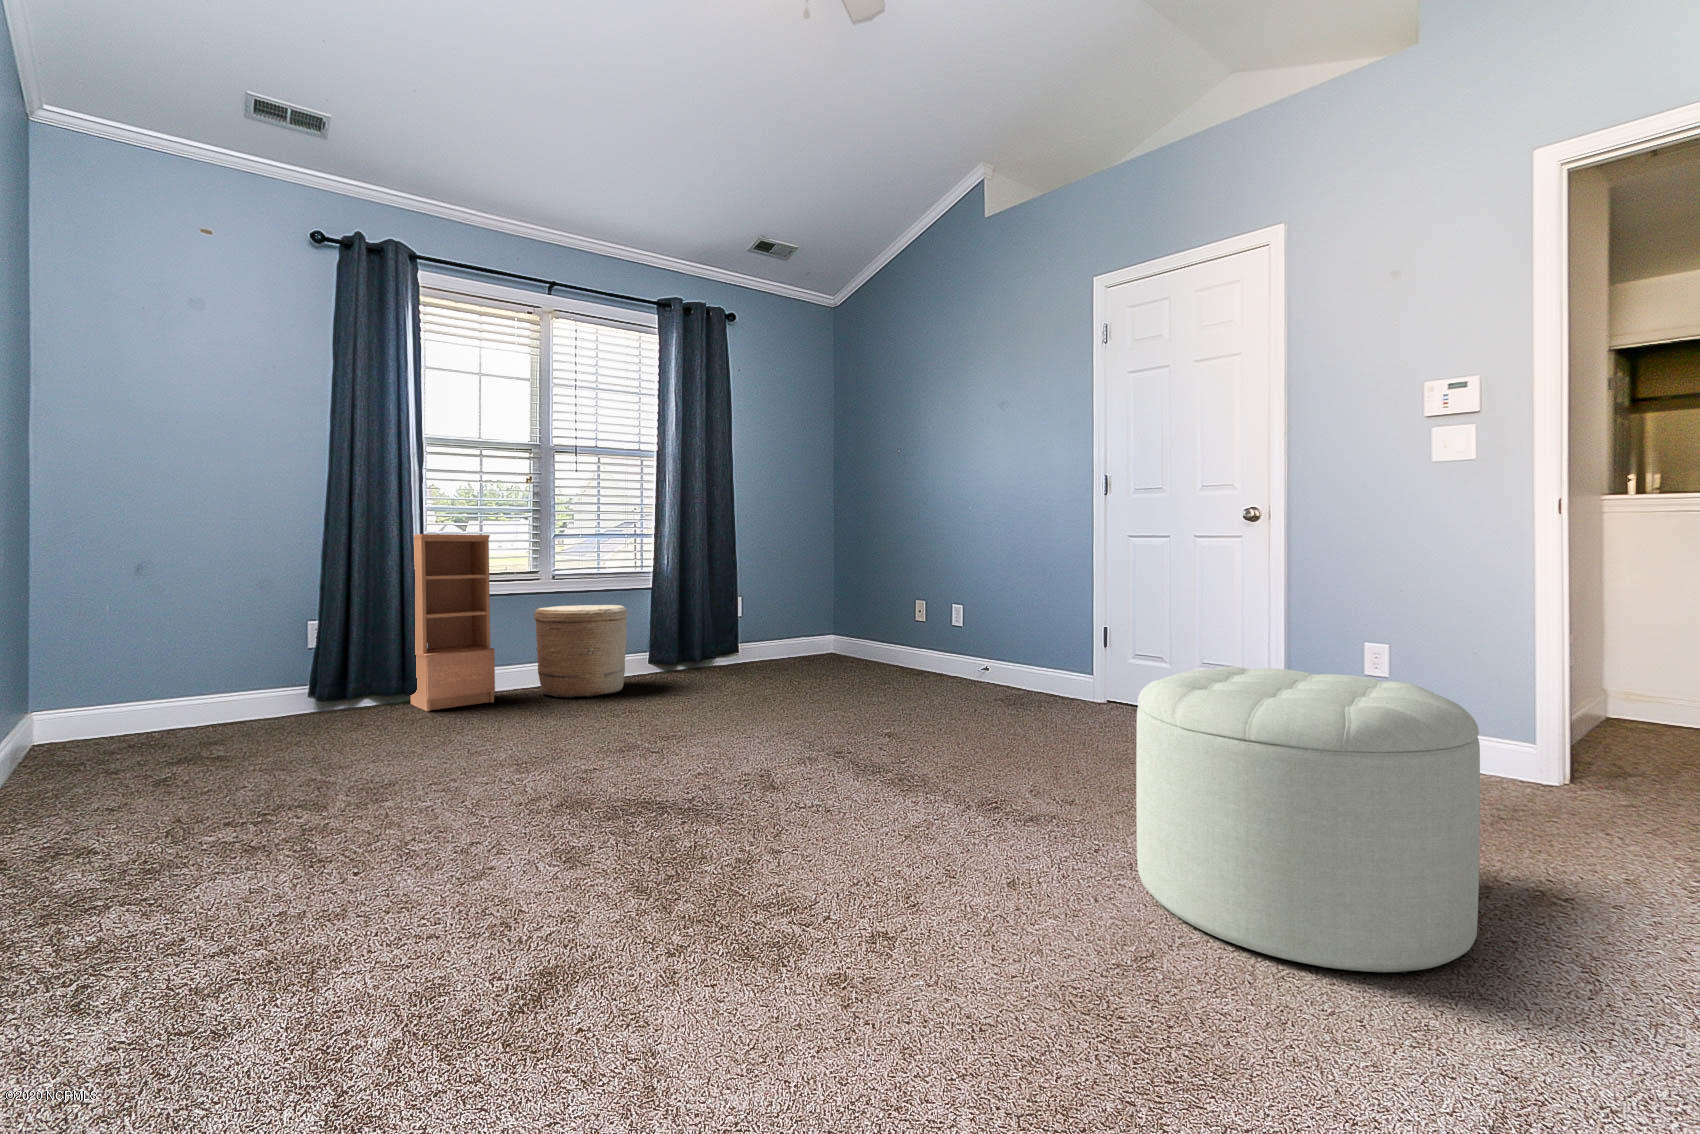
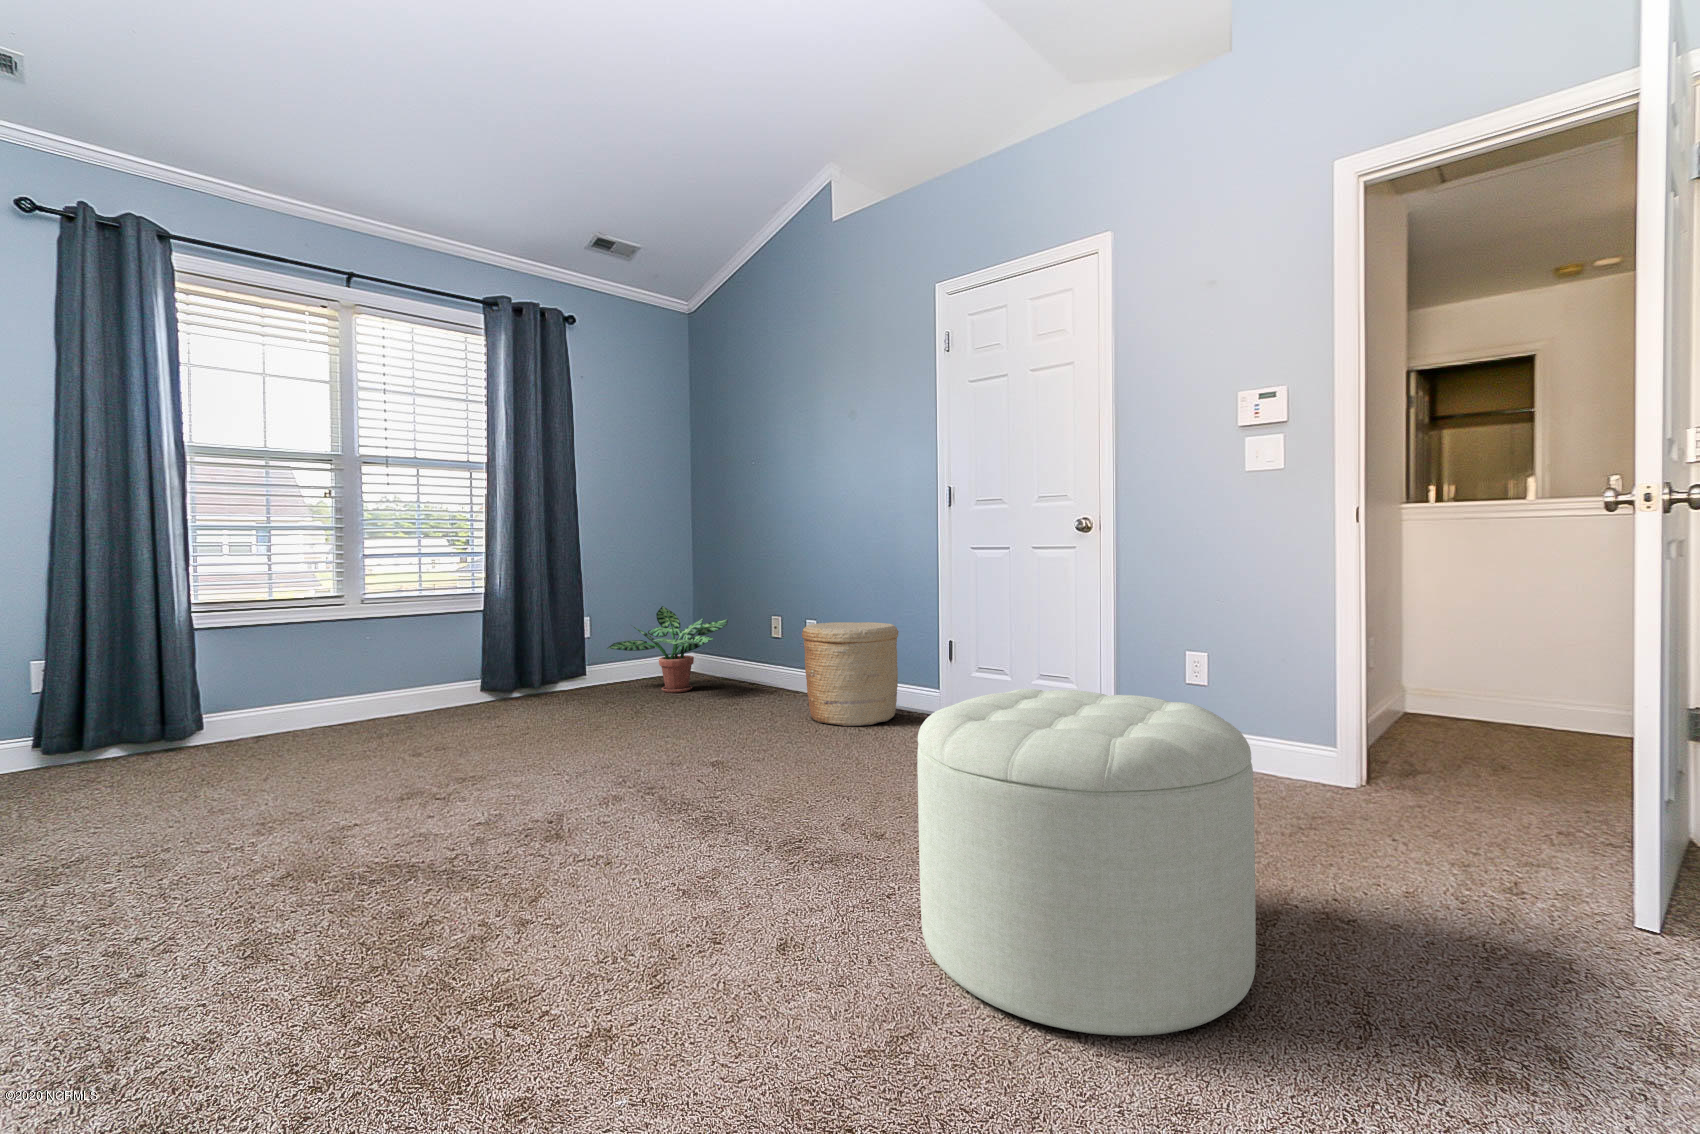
bookcase: present [410,534,495,711] -> none [168,555,280,759]
potted plant: none [757,589,871,672] -> present [607,606,728,693]
woven basket: present [534,605,627,698] -> present [802,622,899,726]

